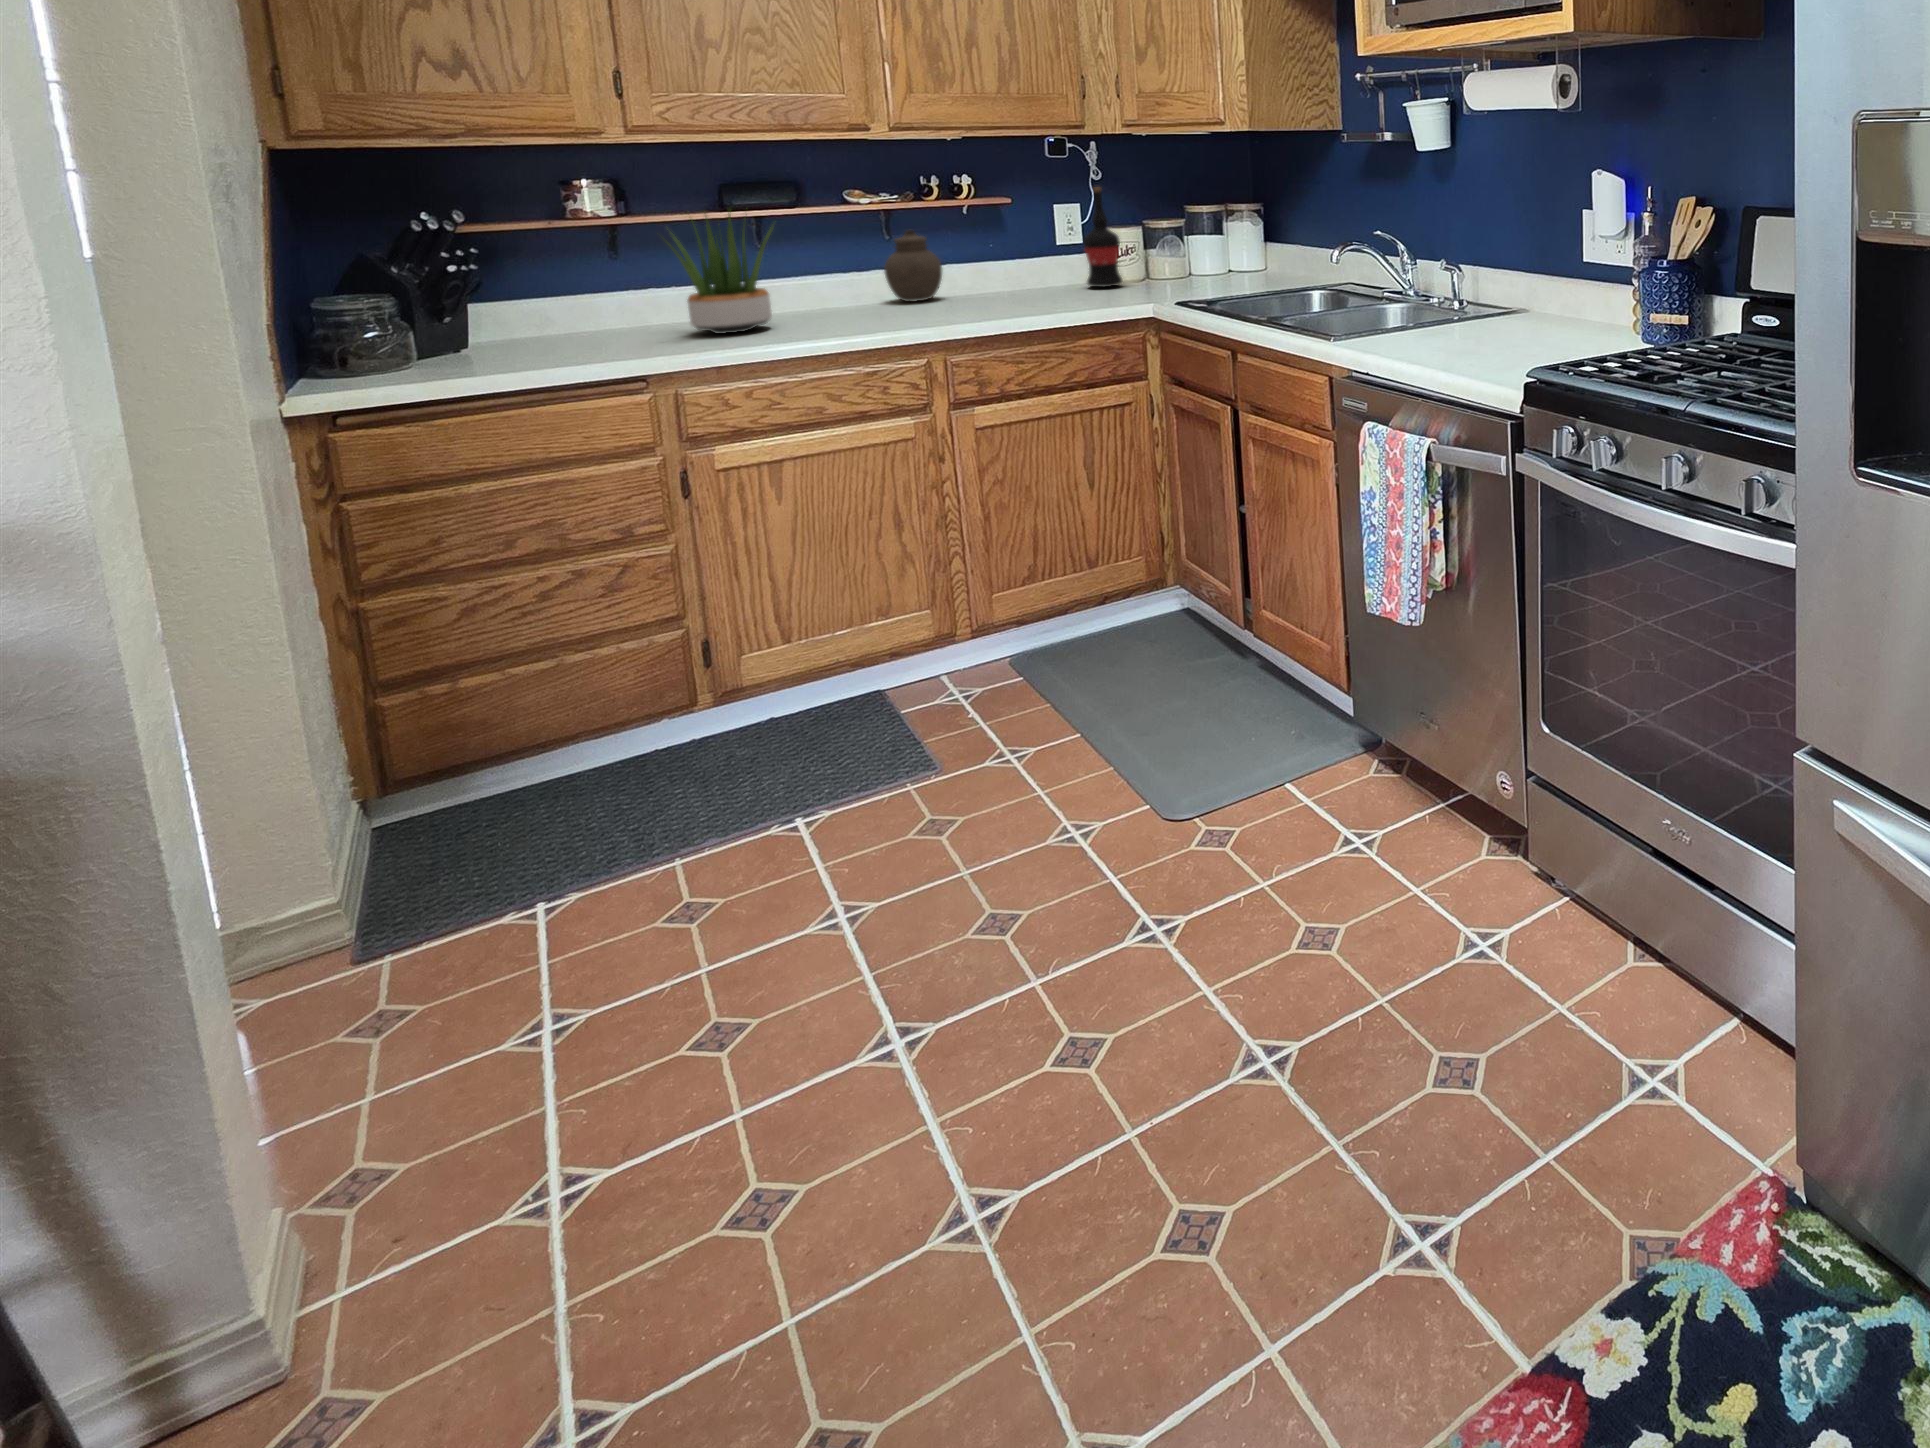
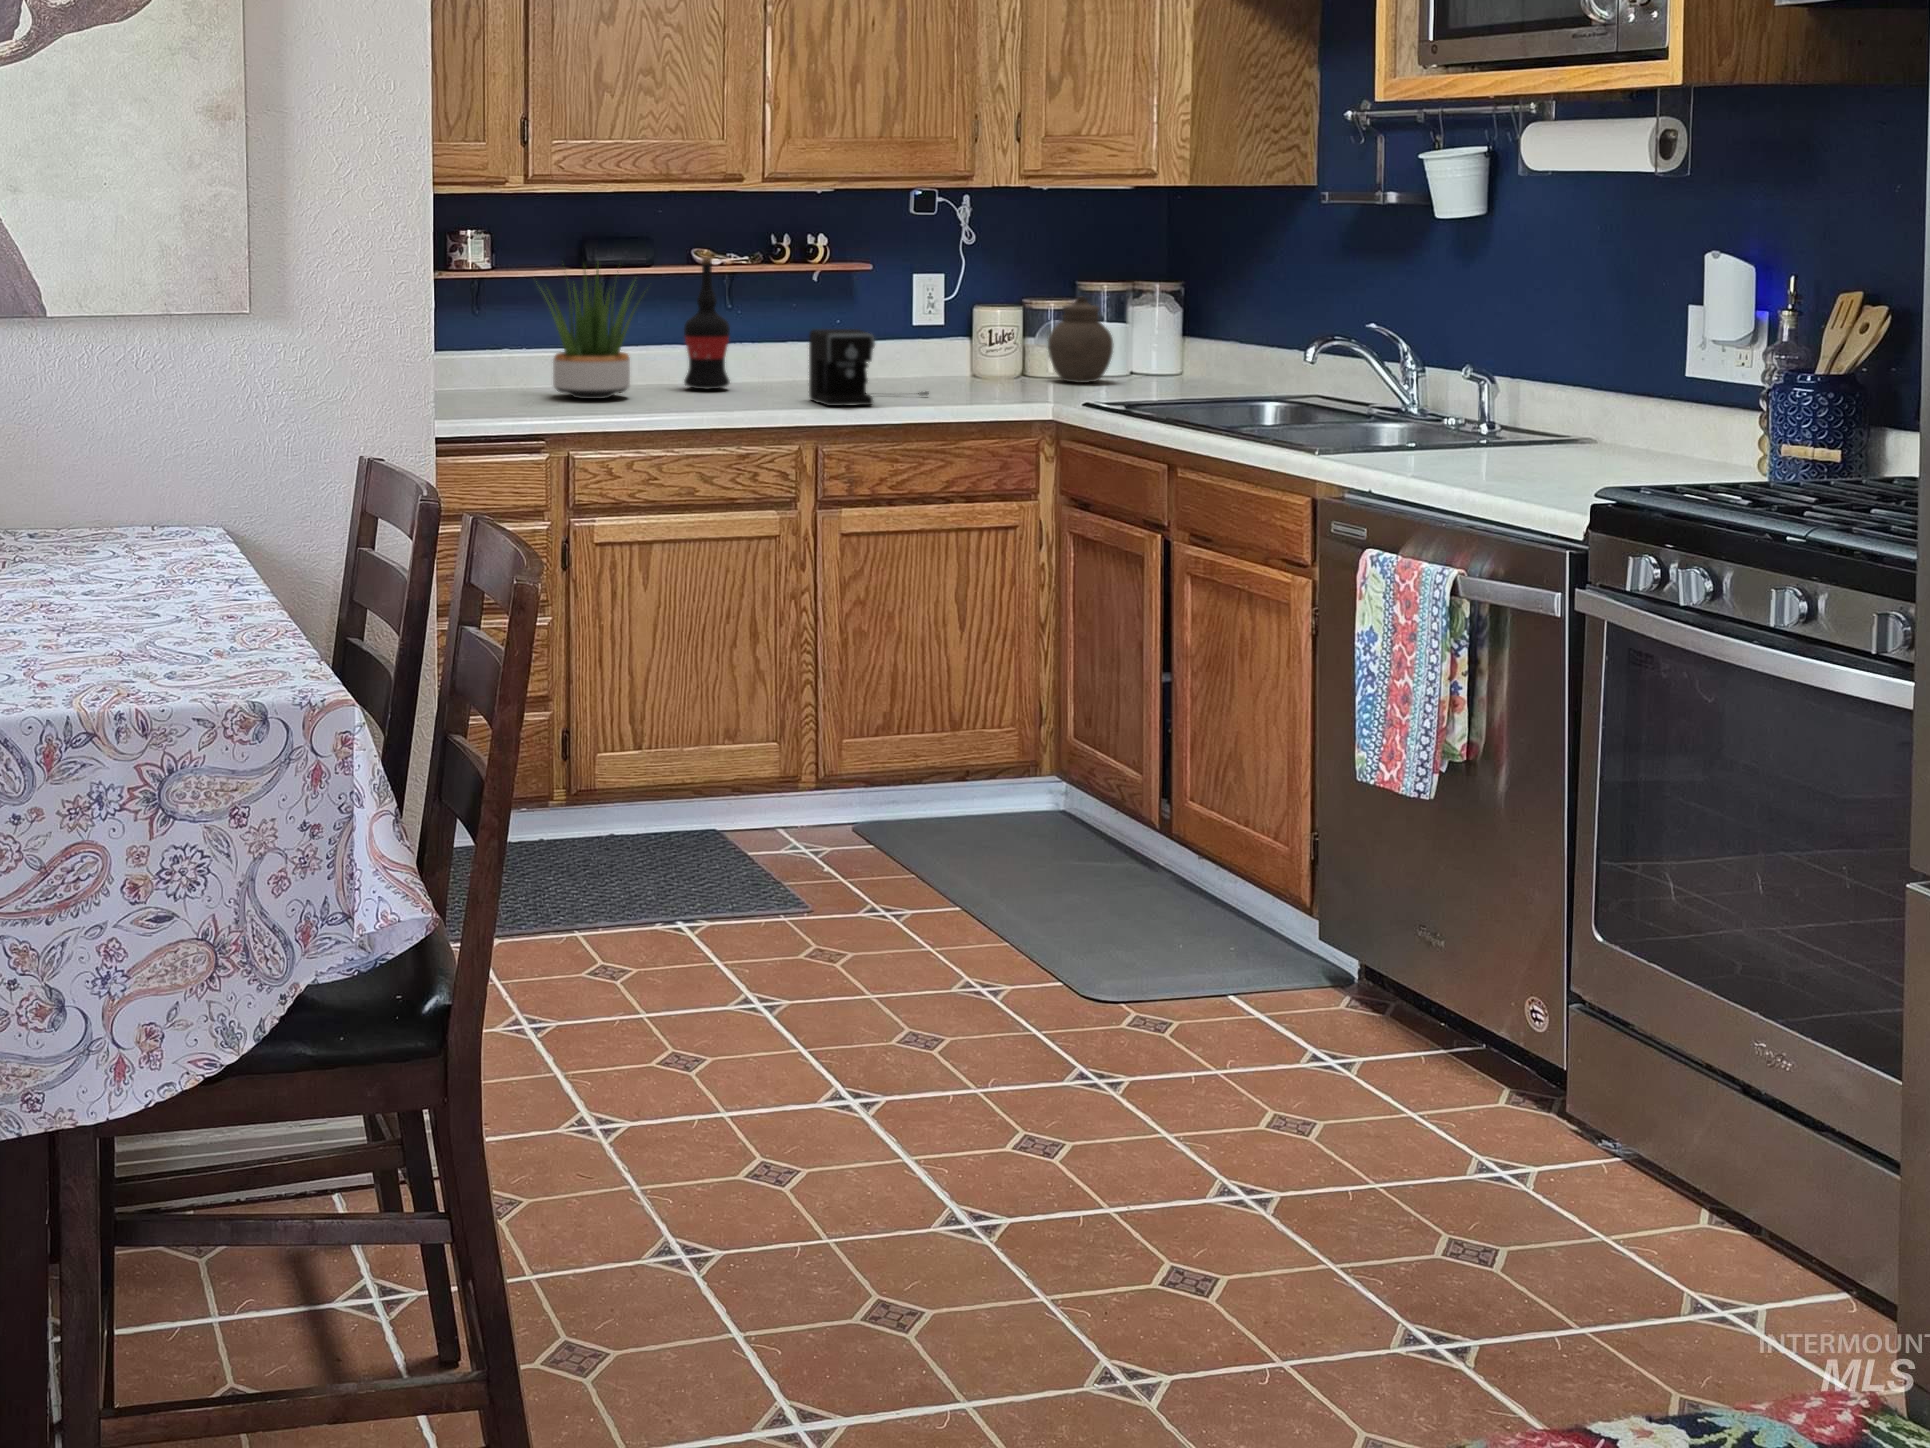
wine bottle: present [1083,187,1122,287] -> present [684,257,730,389]
jar: present [884,230,942,302] -> present [1048,297,1114,383]
coffee maker: none [941,255,1055,322] -> present [809,329,928,406]

